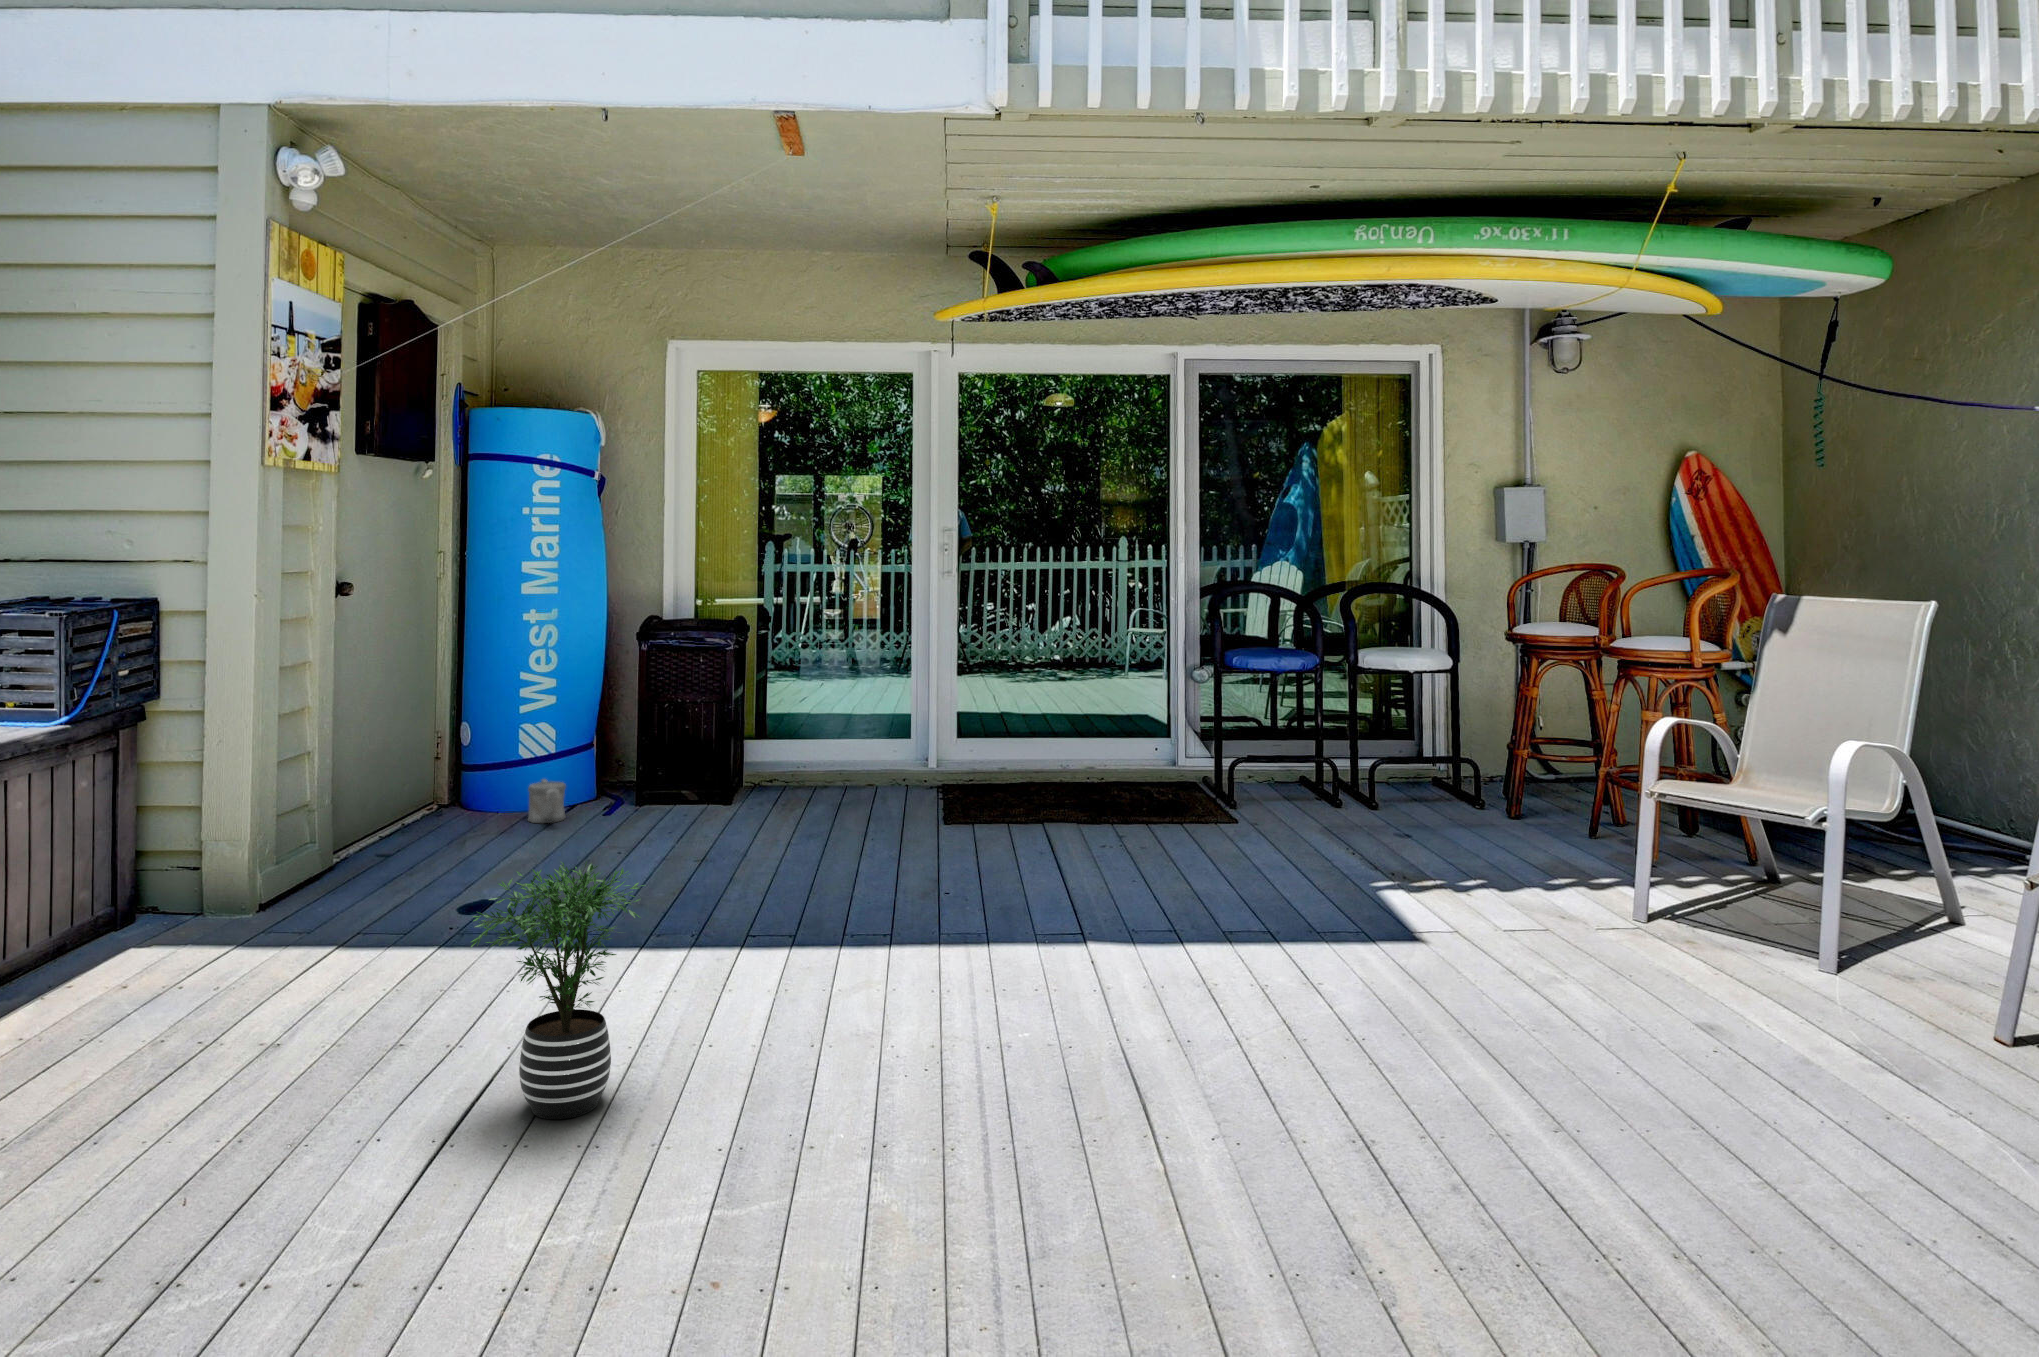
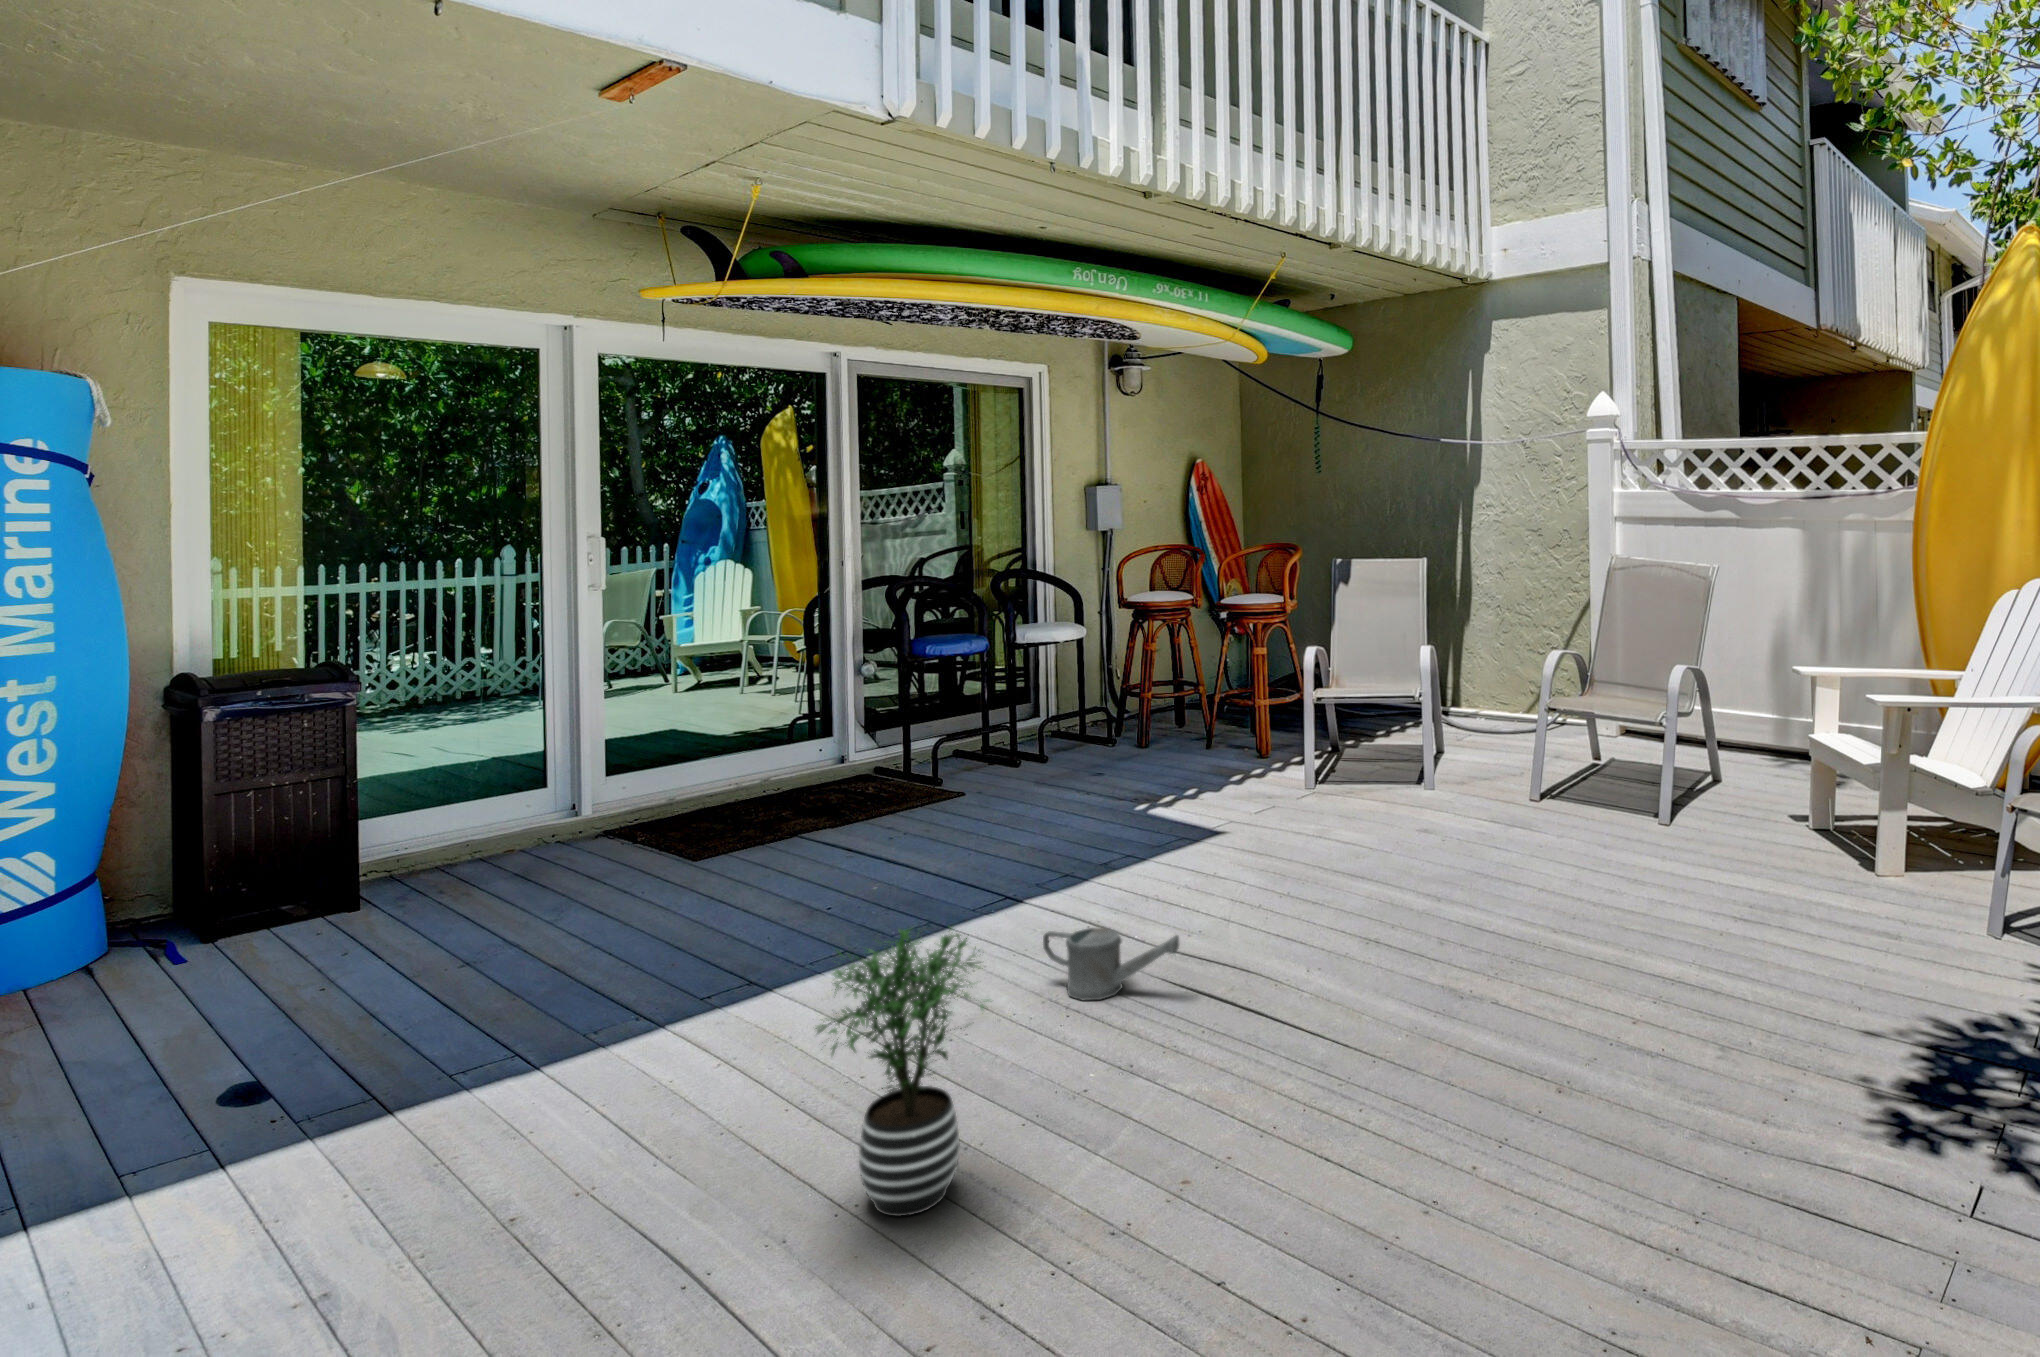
watering can: present [528,779,566,823] -> present [1043,927,1179,1000]

